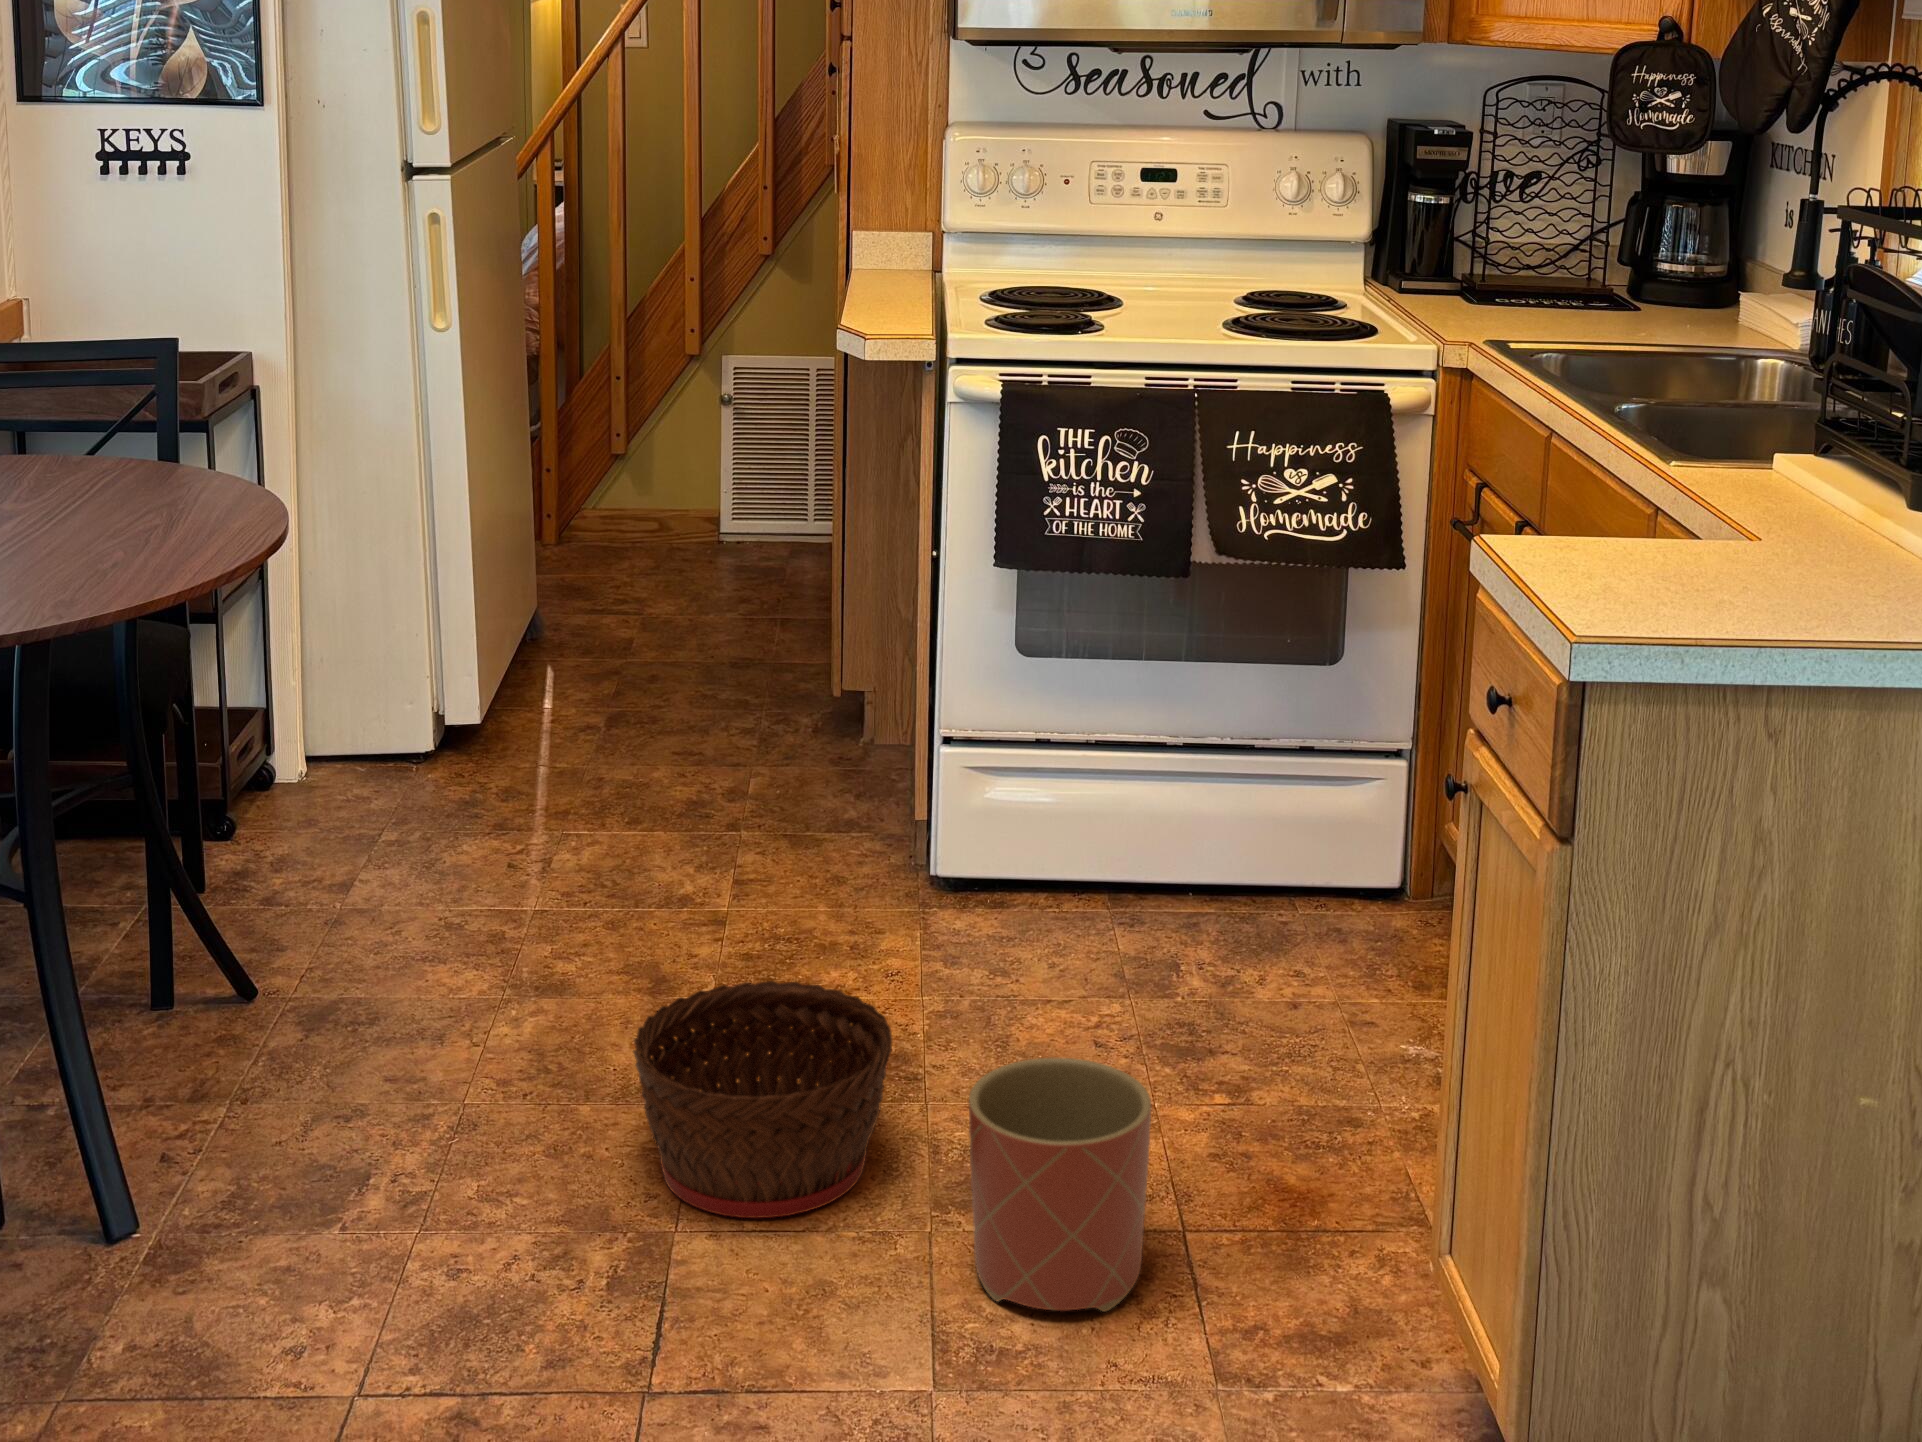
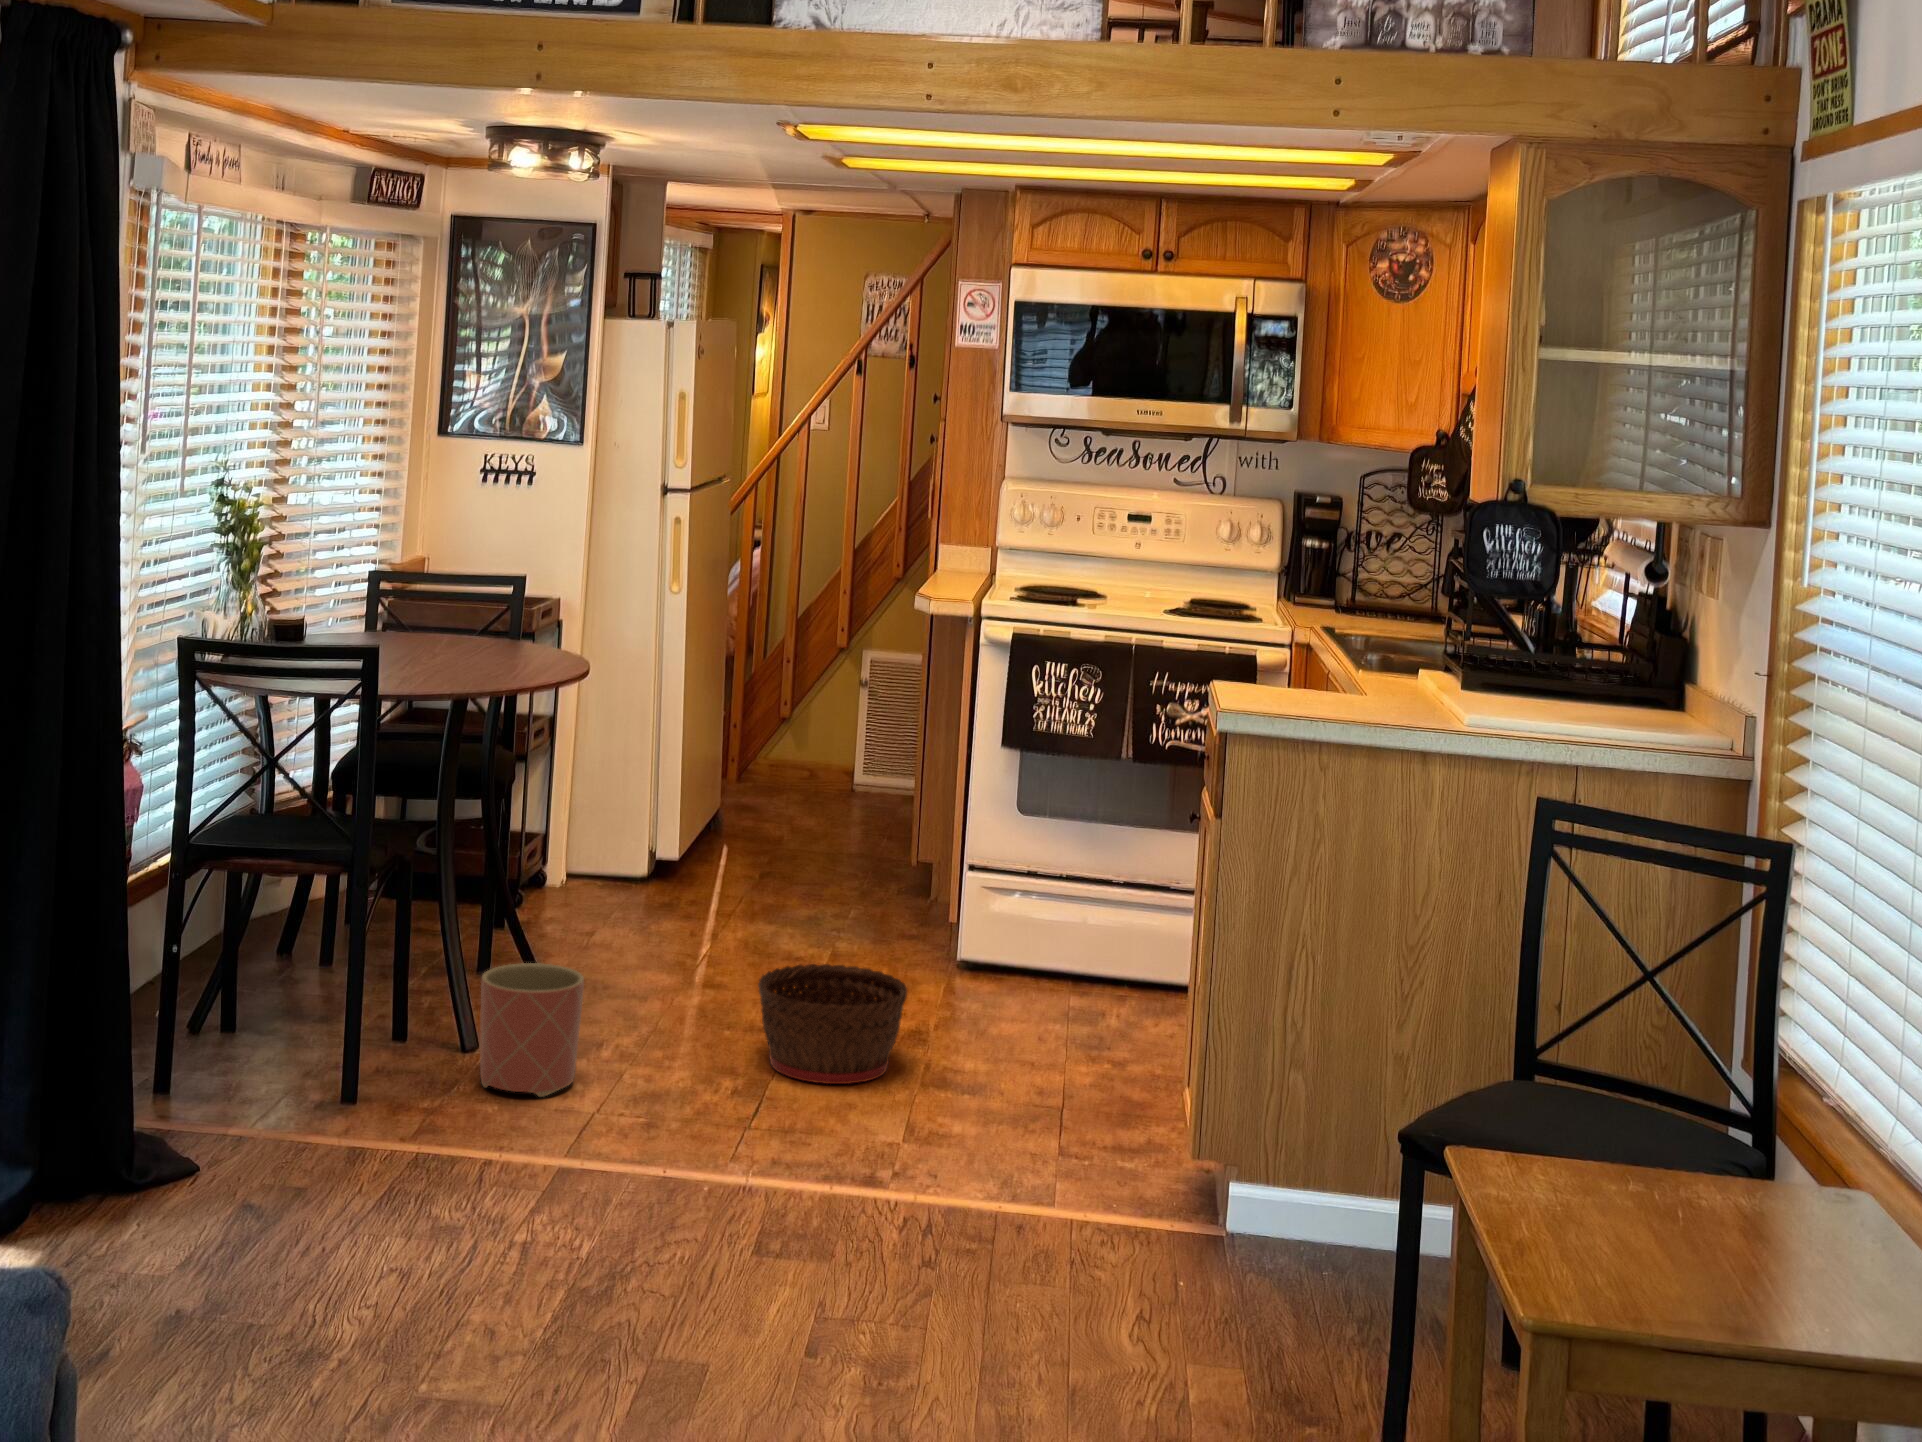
planter: present [969,1058,1152,1312] -> present [480,963,584,1097]

